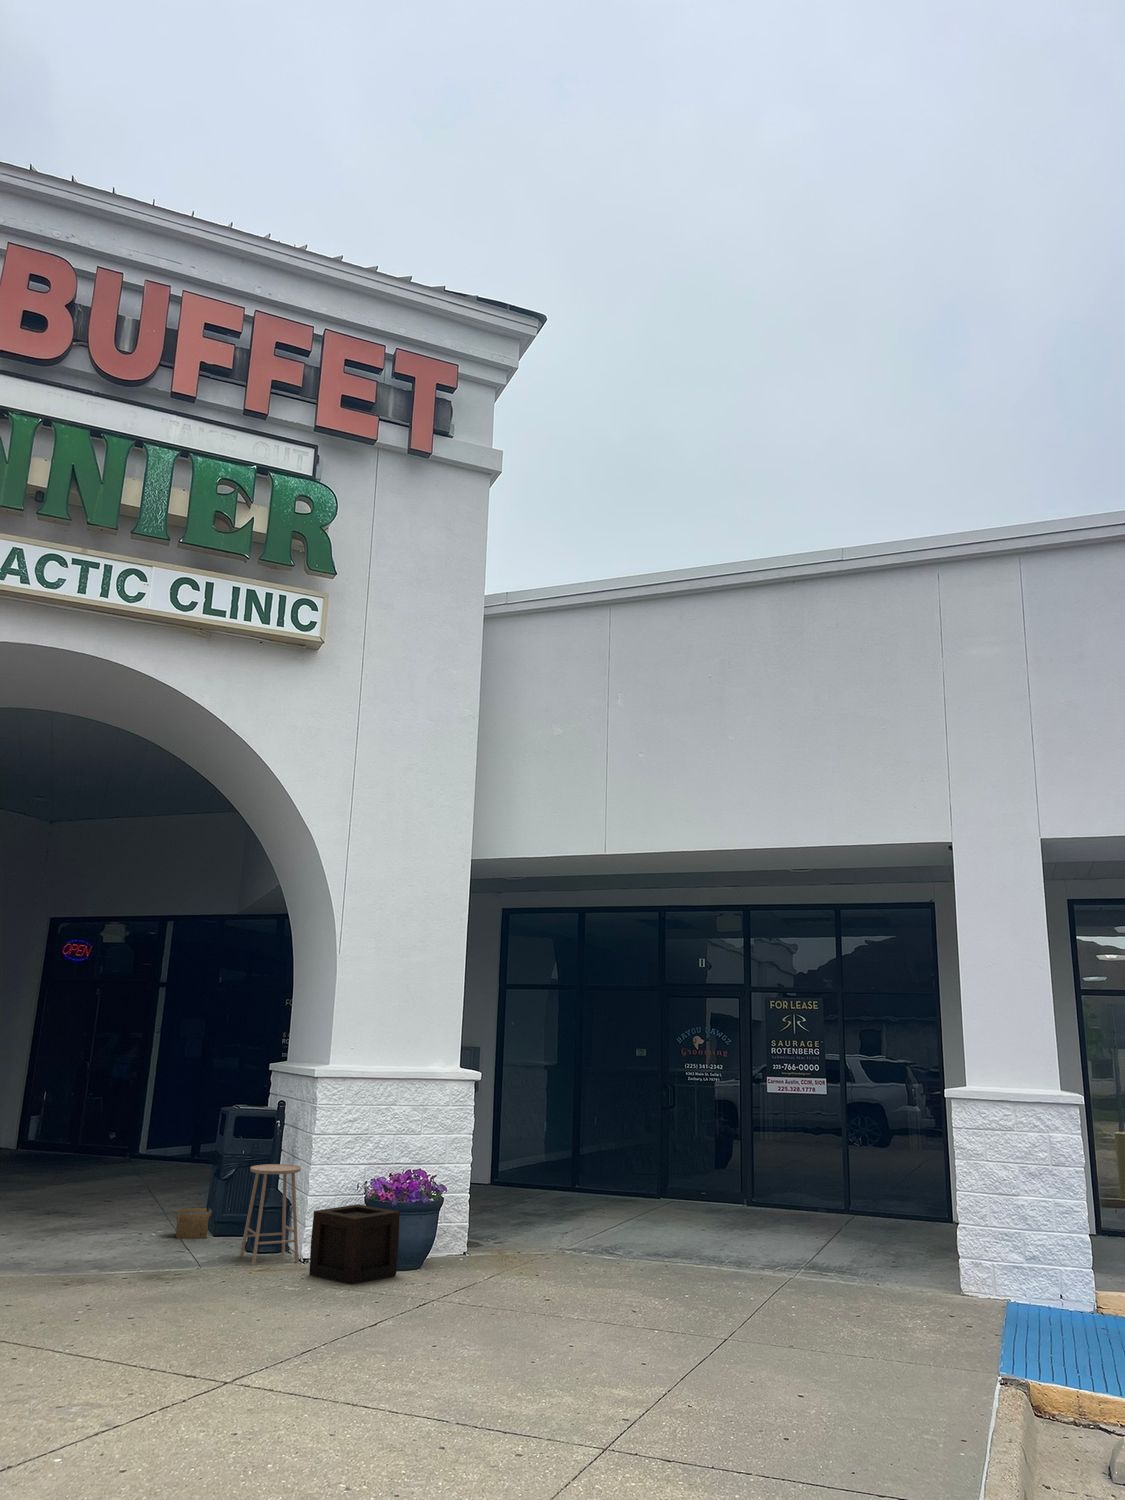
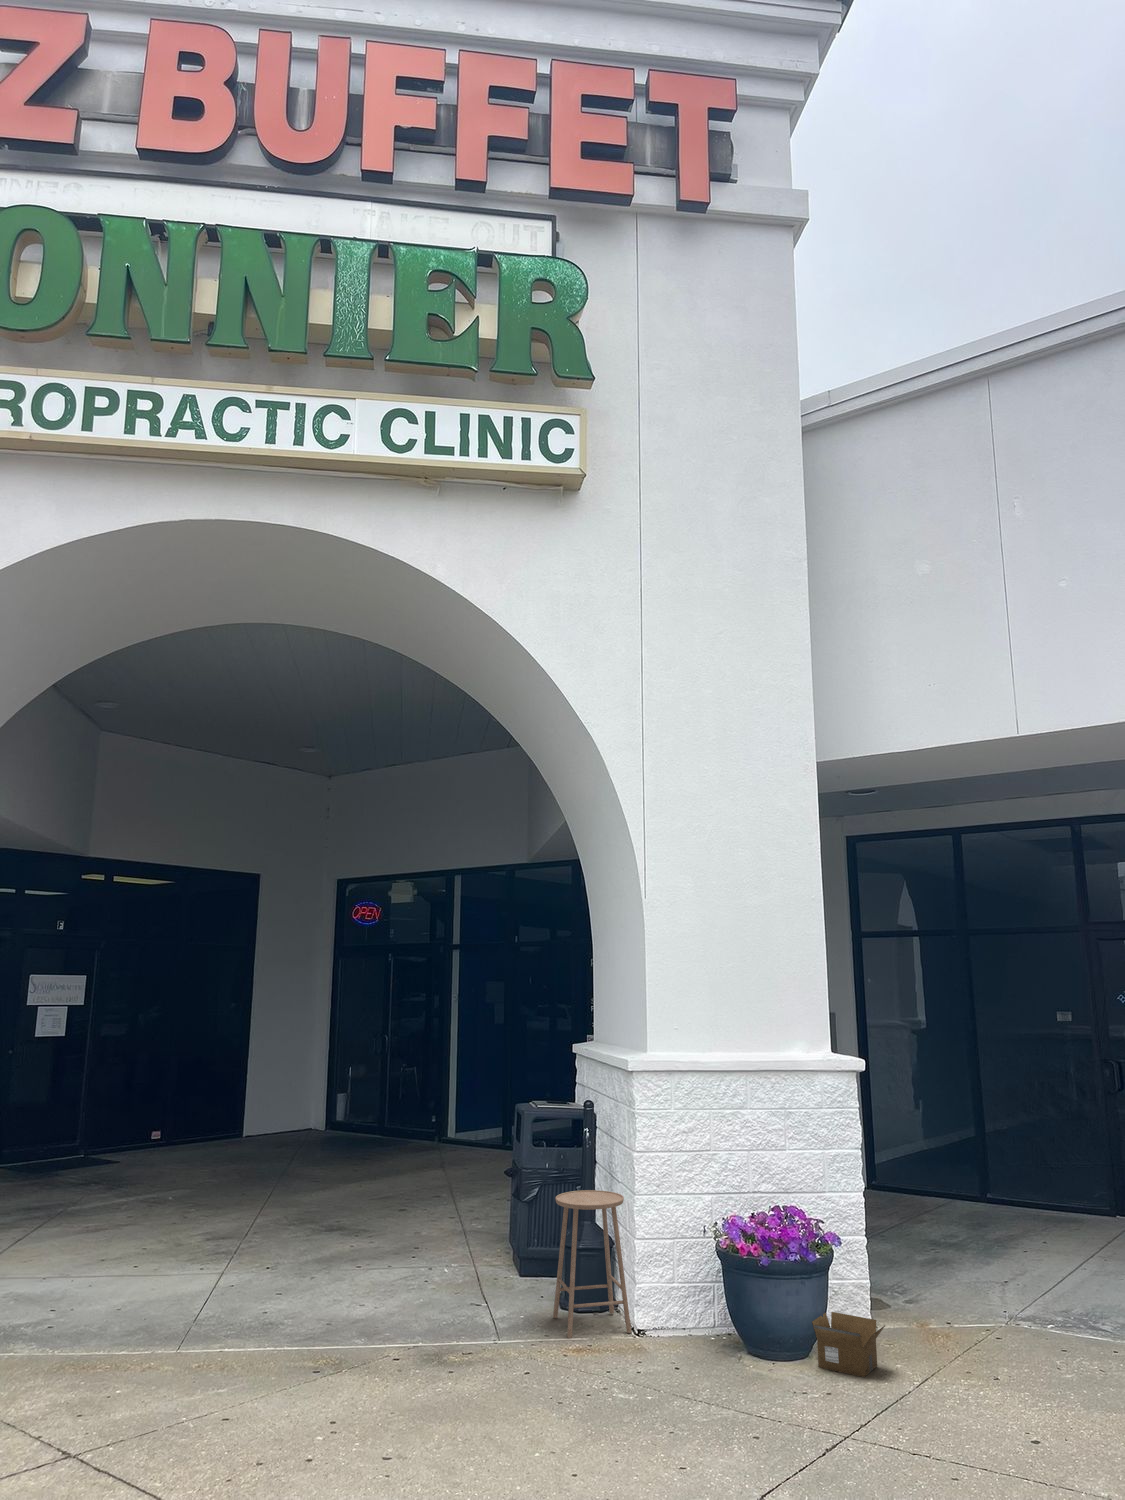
wooden crate: present [309,1204,400,1285] -> none [644,1255,772,1390]
cardboard box: present [173,1208,212,1239] -> present [812,1312,885,1377]

